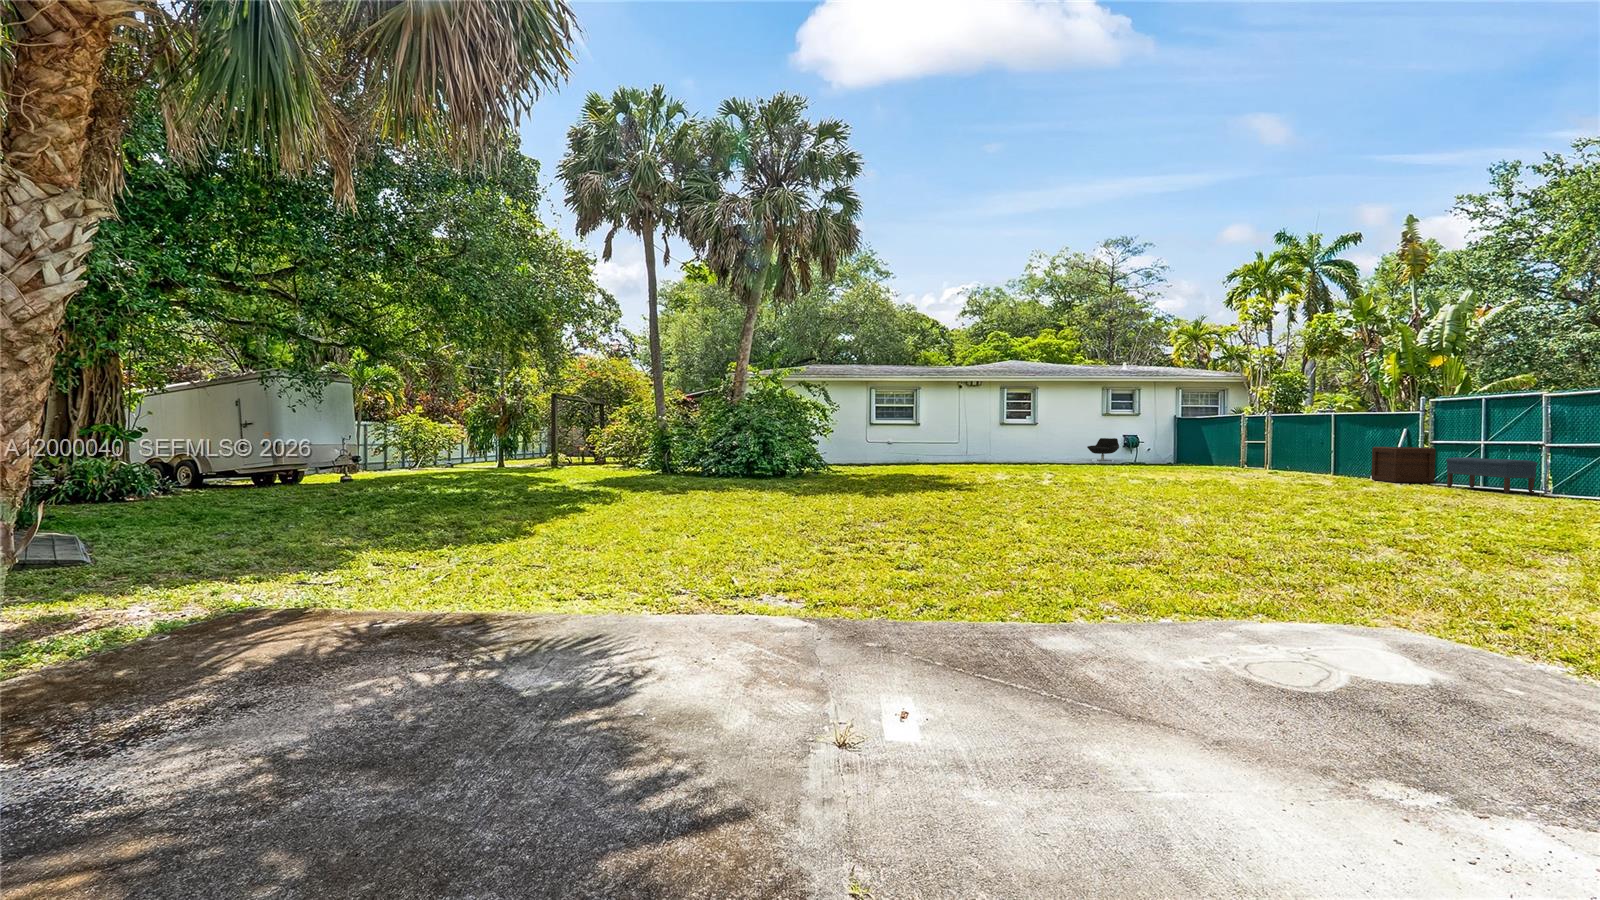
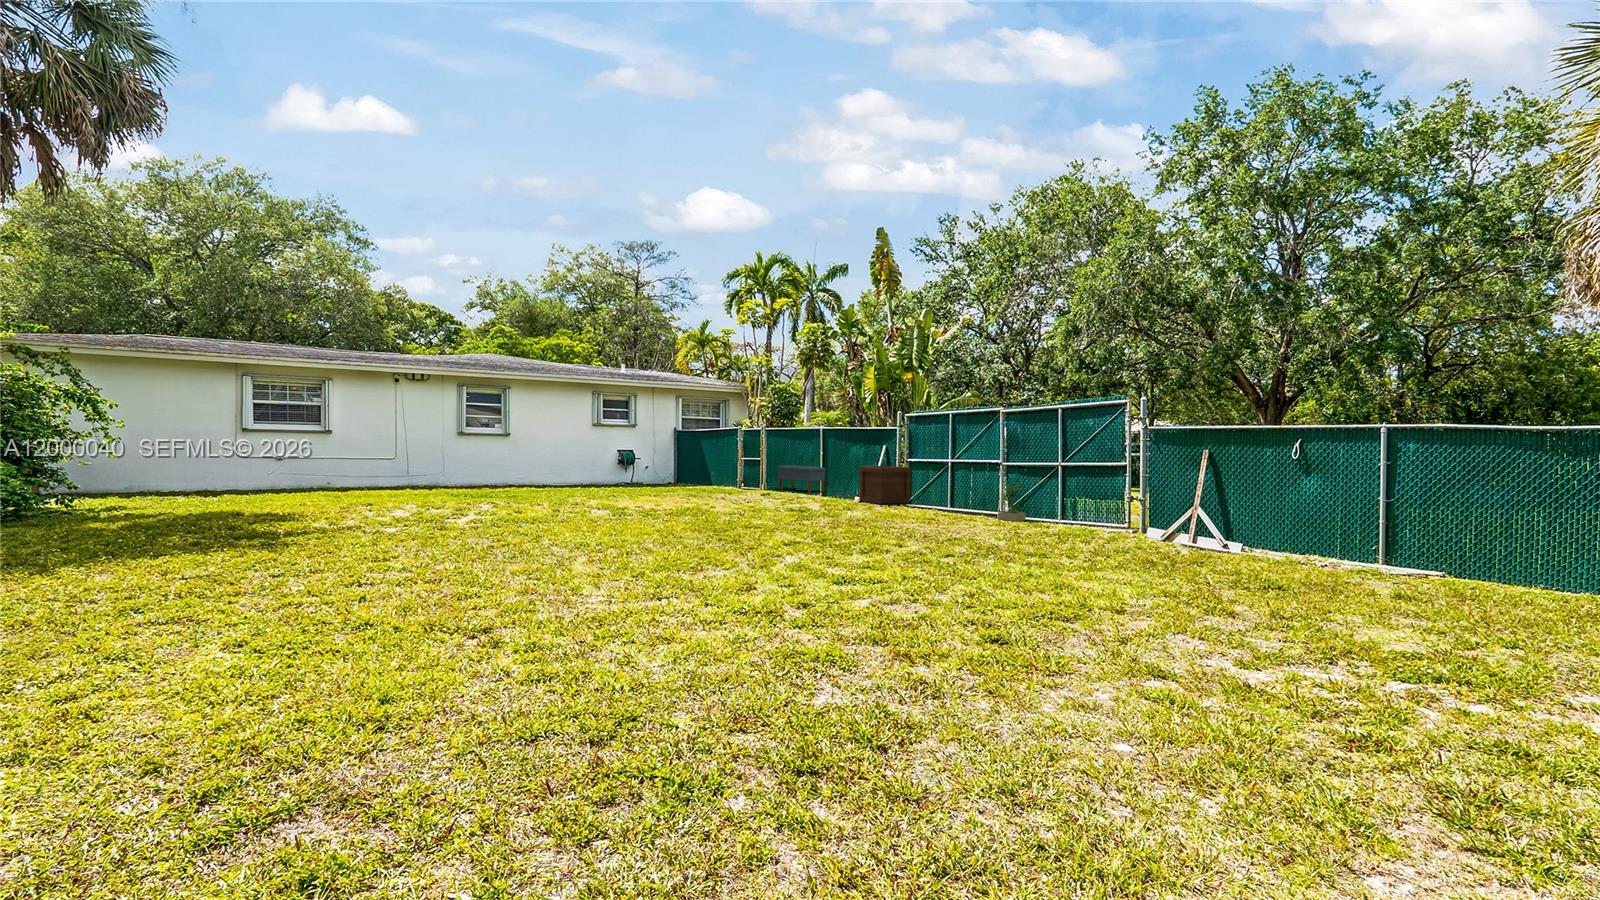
lounge chair: present [1087,438,1119,461] -> none [577,454,614,482]
bench: present [1446,457,1538,494] -> present [778,465,826,493]
potted plant: none [1534,462,1578,499] -> present [998,484,1026,521]

